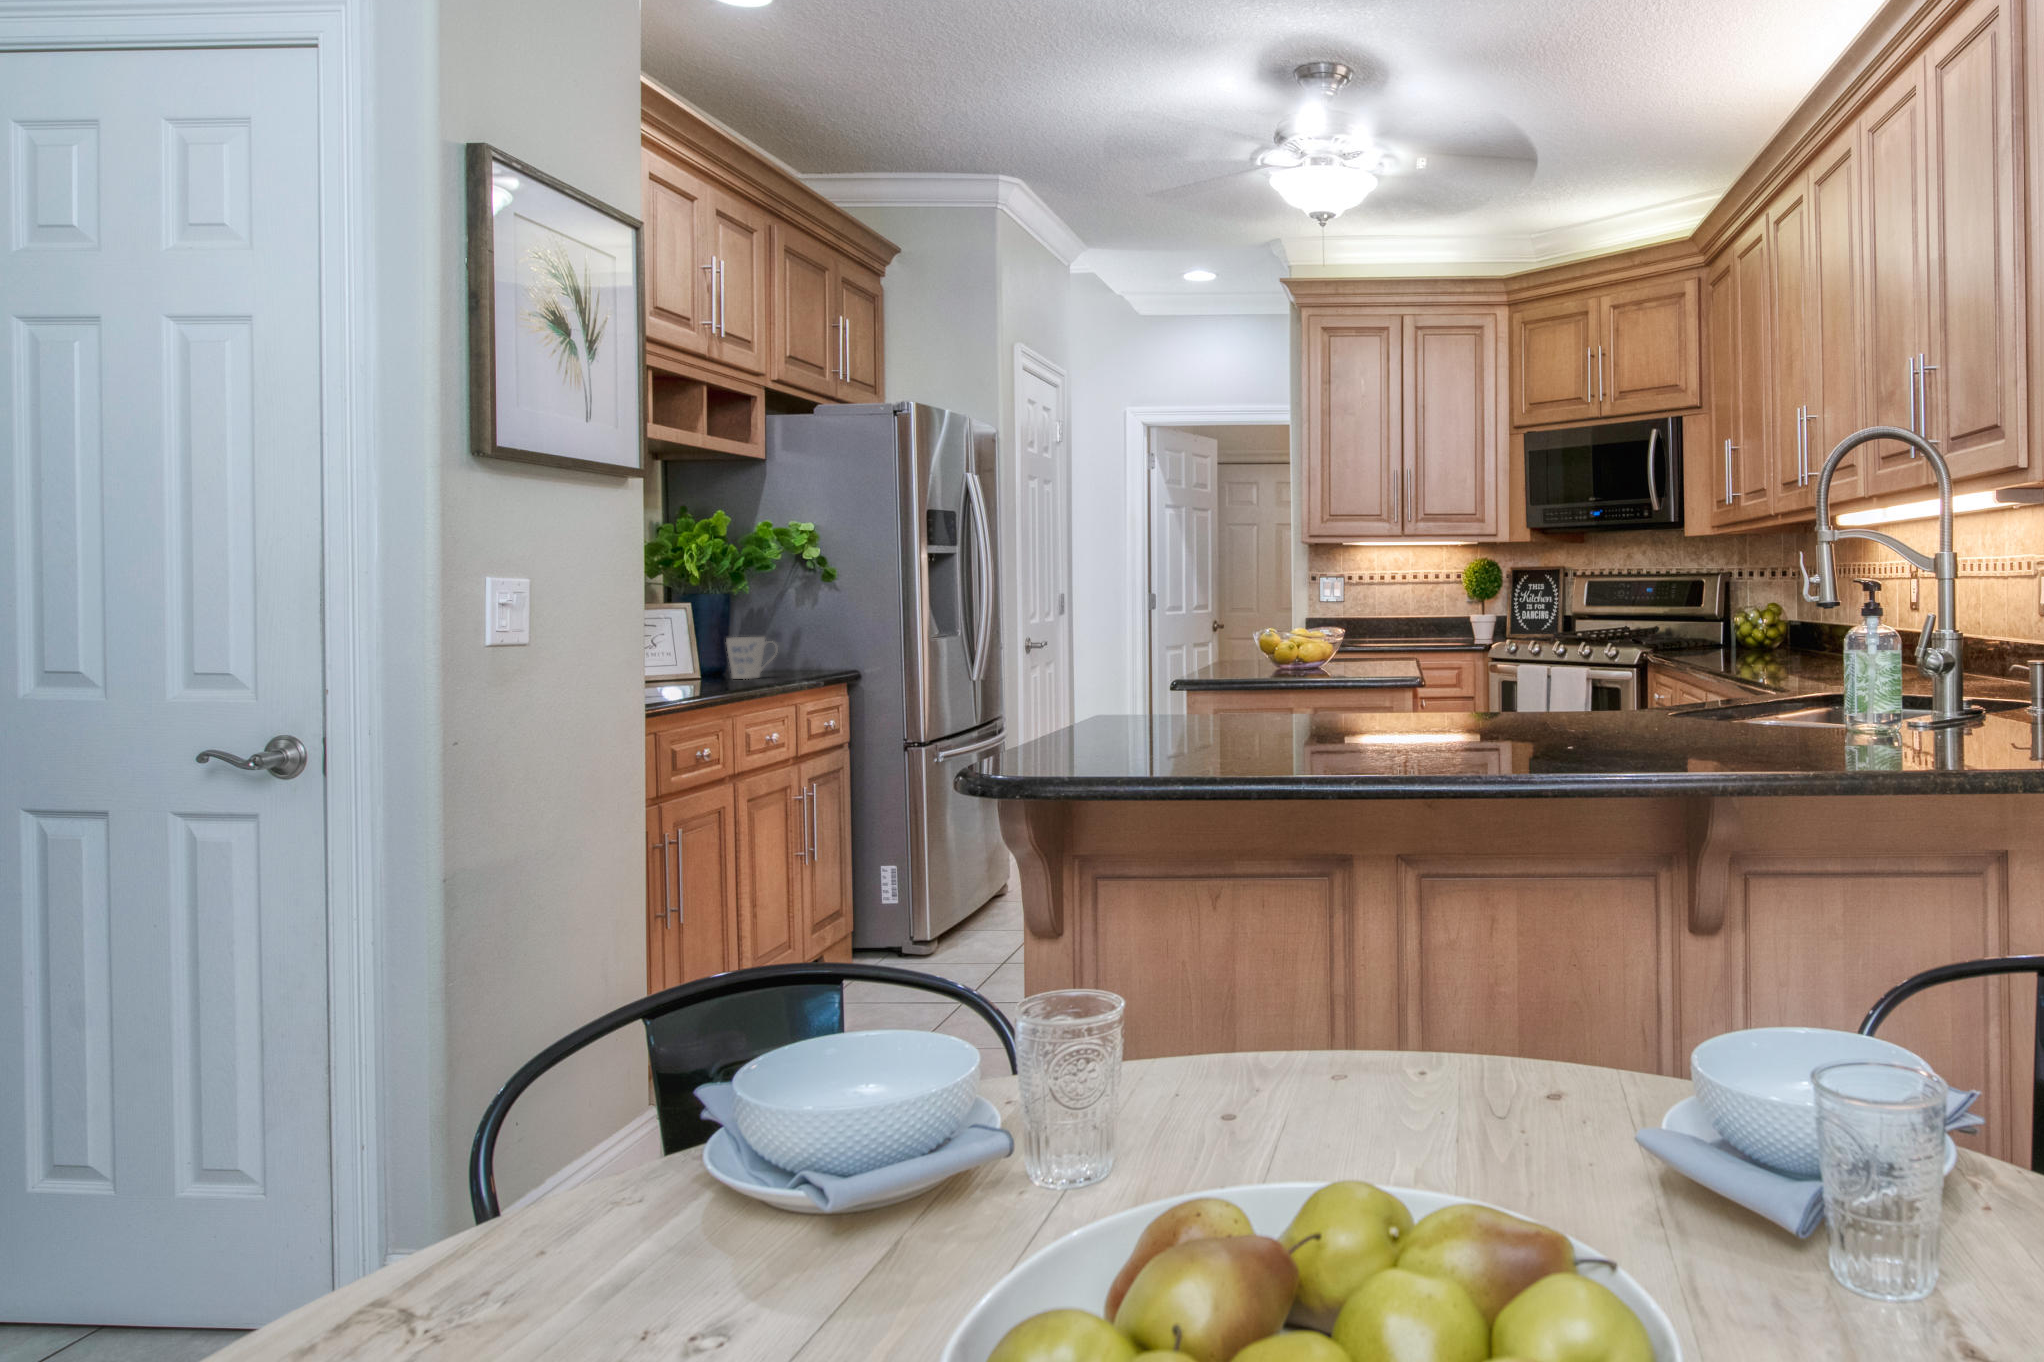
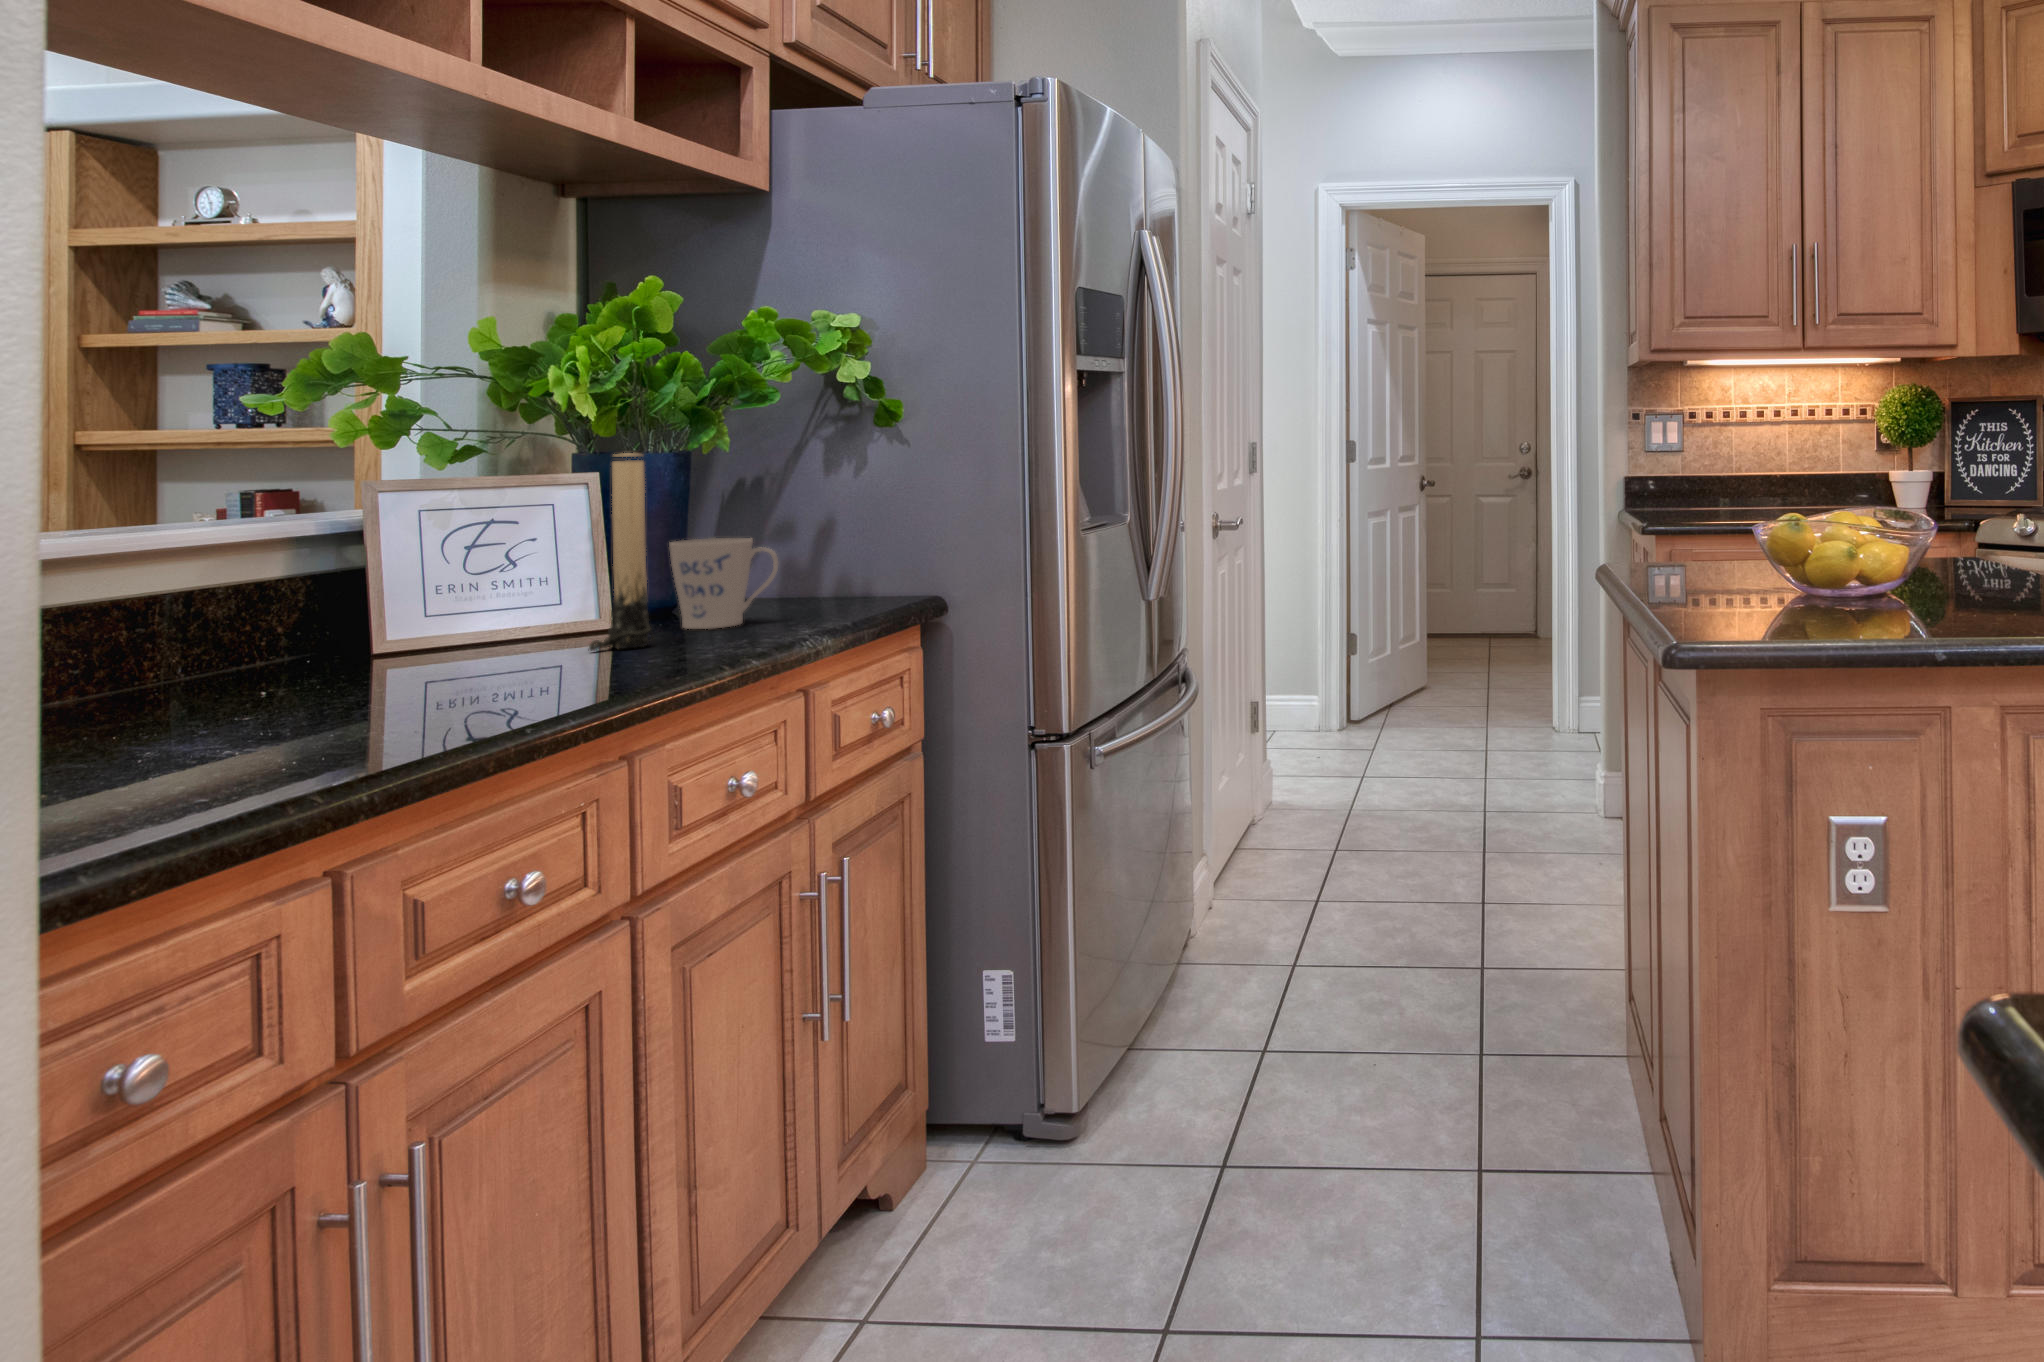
candle: none [697,595,725,684] -> present [589,453,653,651]

